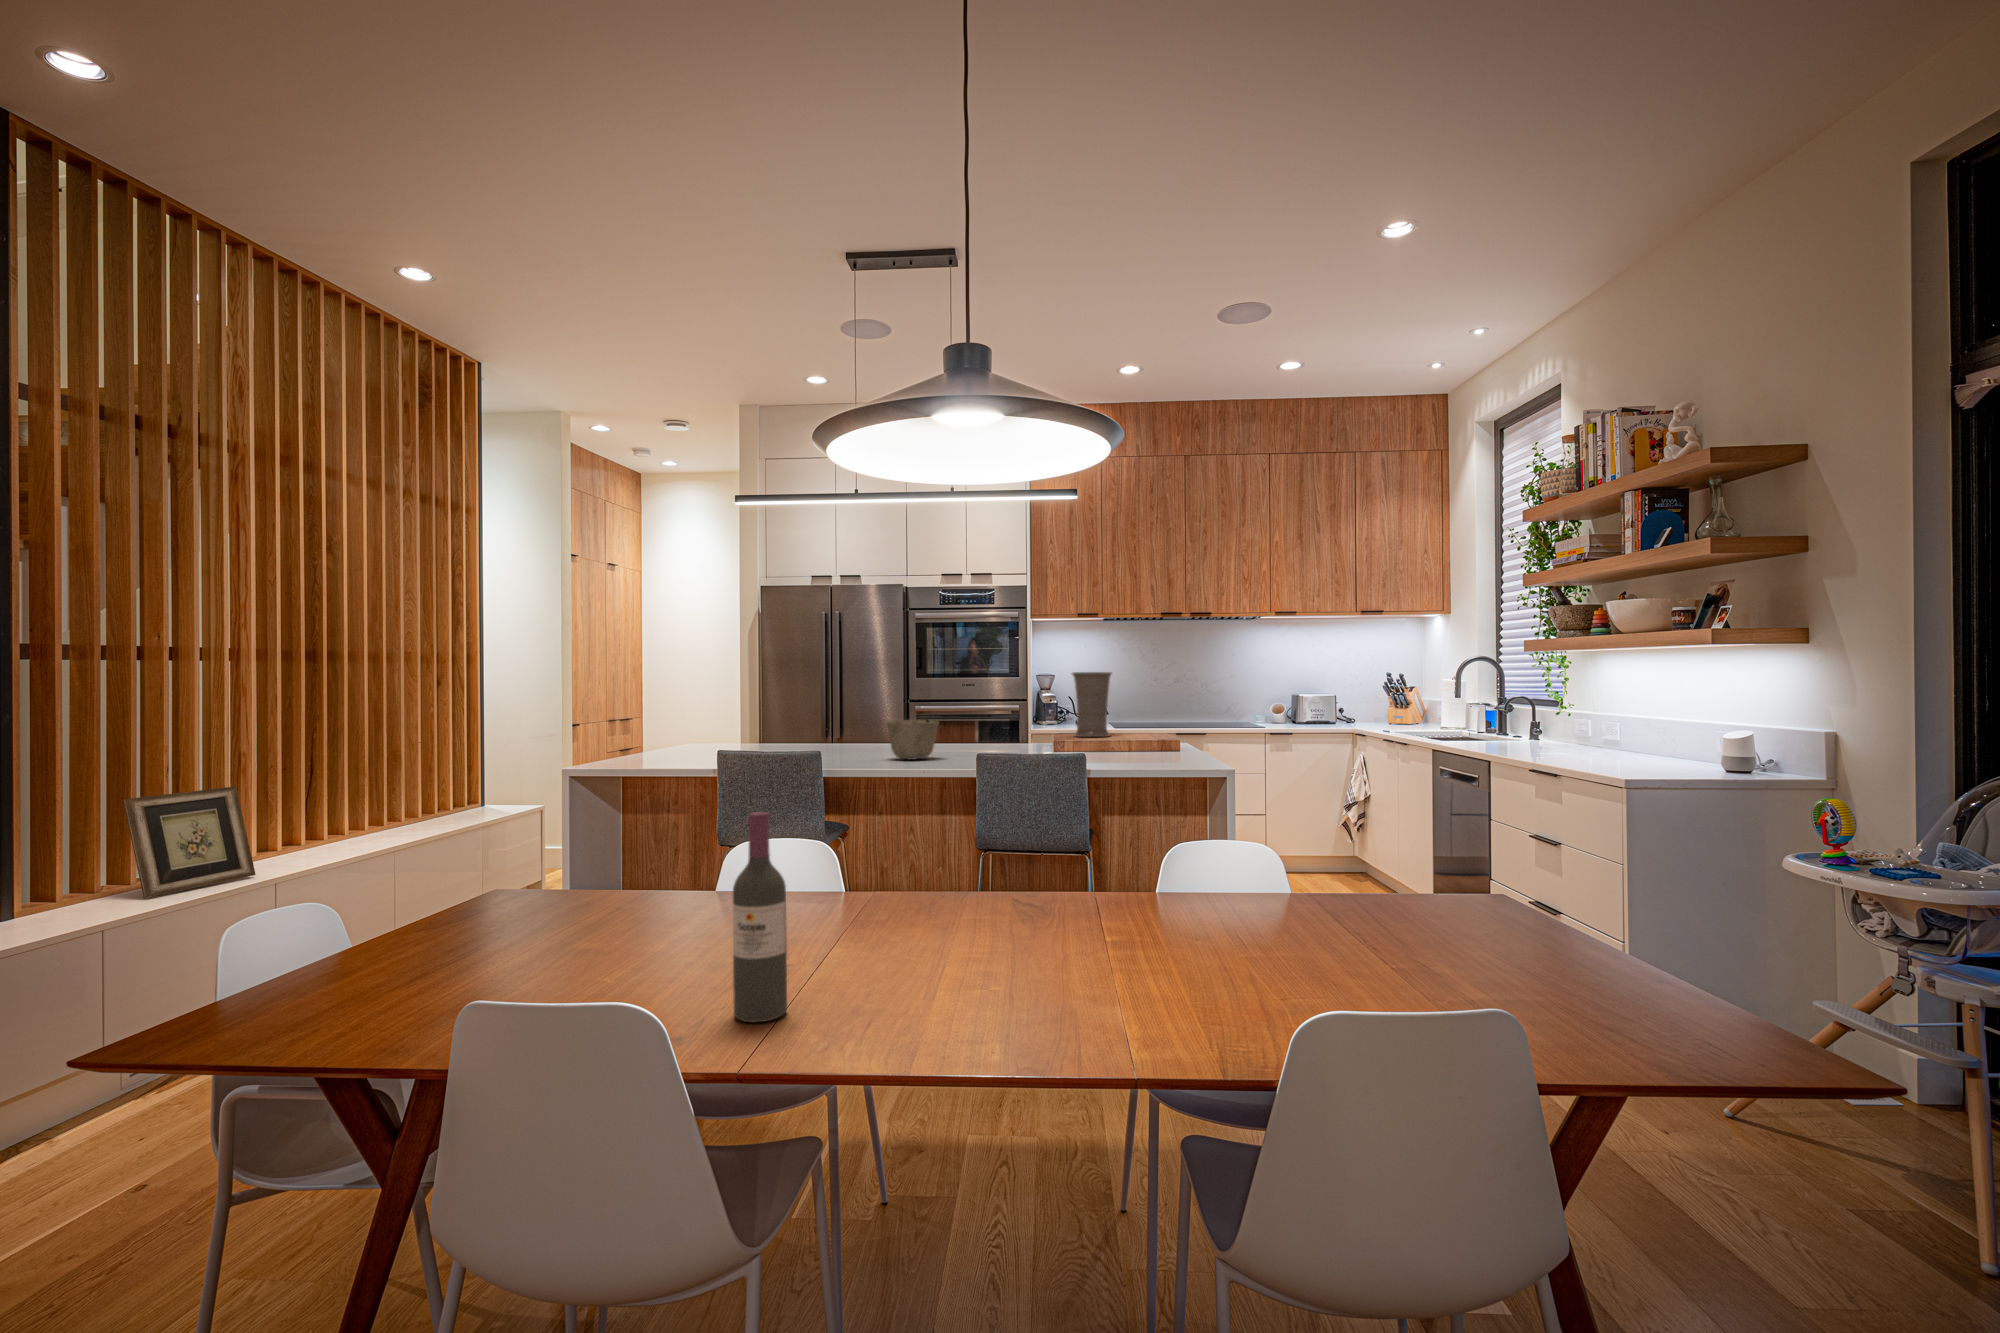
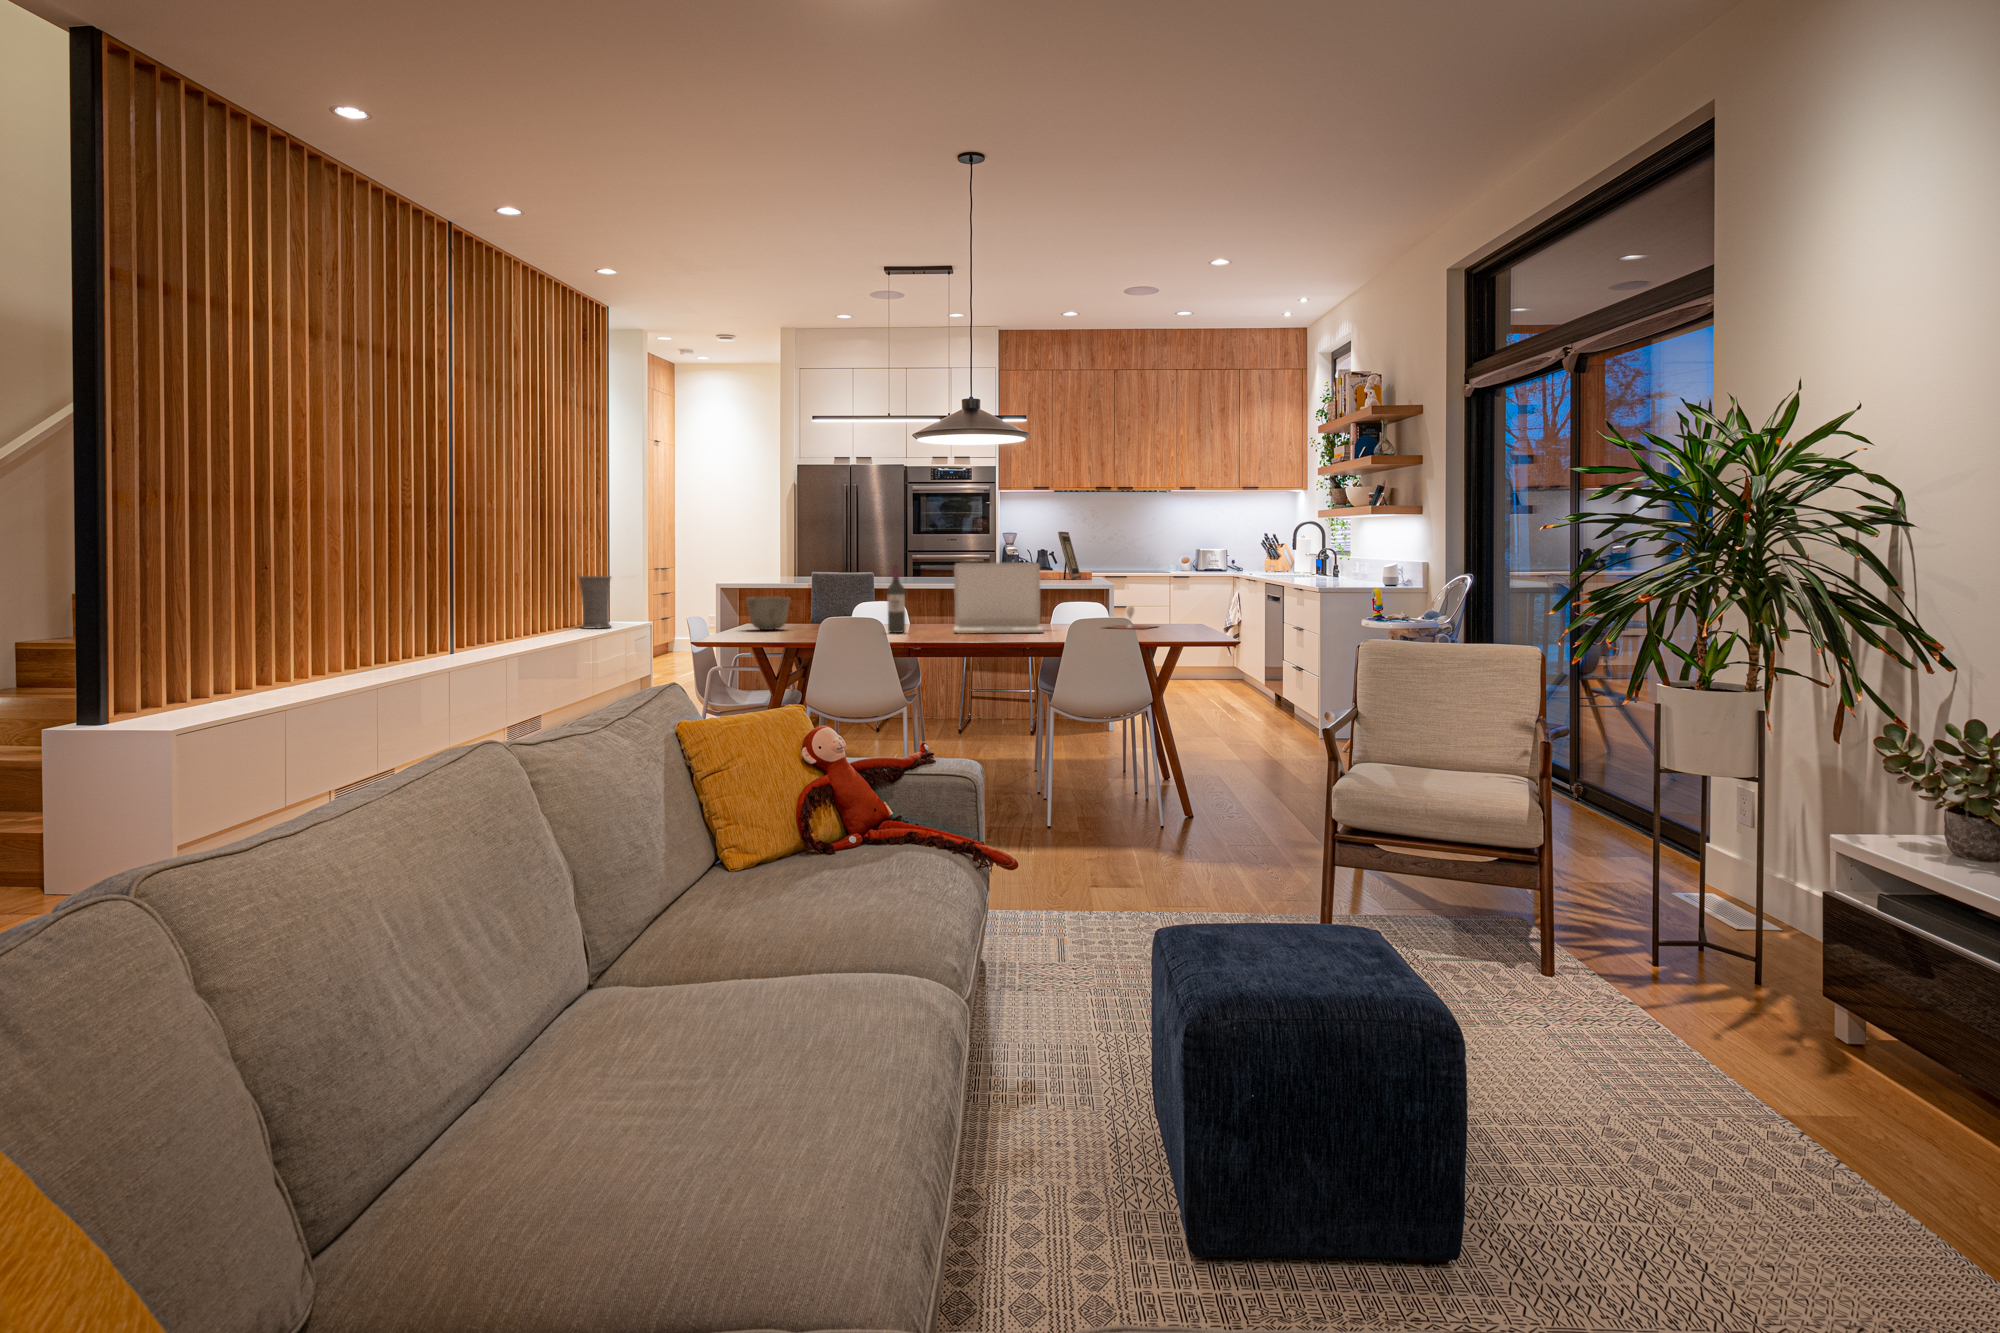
vase: present [1072,672,1112,737] -> present [578,576,611,629]
ceramic bowl: present [886,720,939,760] -> present [746,597,791,630]
picture frame: present [123,786,256,898] -> present [1058,532,1081,580]
laptop: none [928,789,1211,1034] -> present [954,563,1043,634]
wine glass: none [1330,892,1473,974] -> present [1109,606,1154,629]

